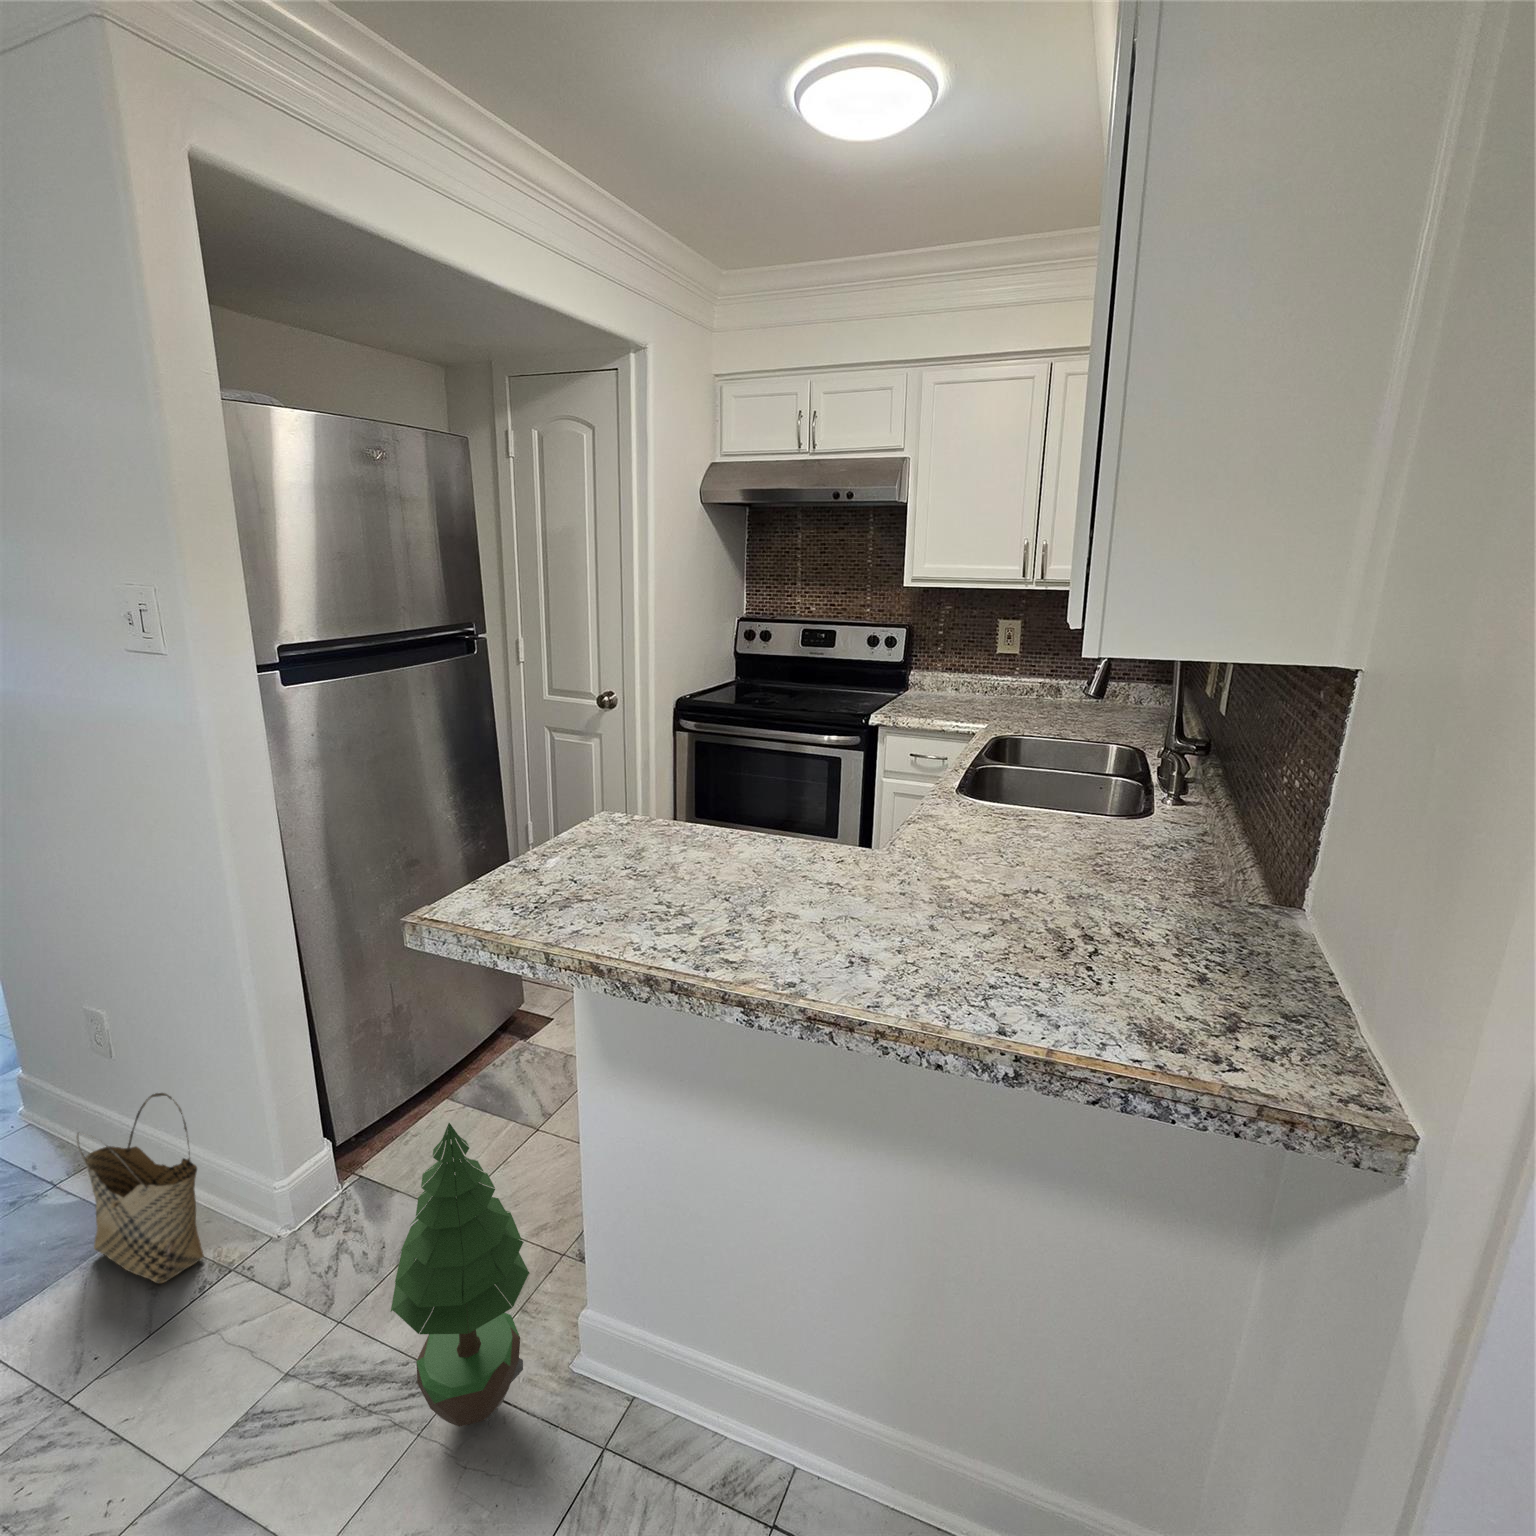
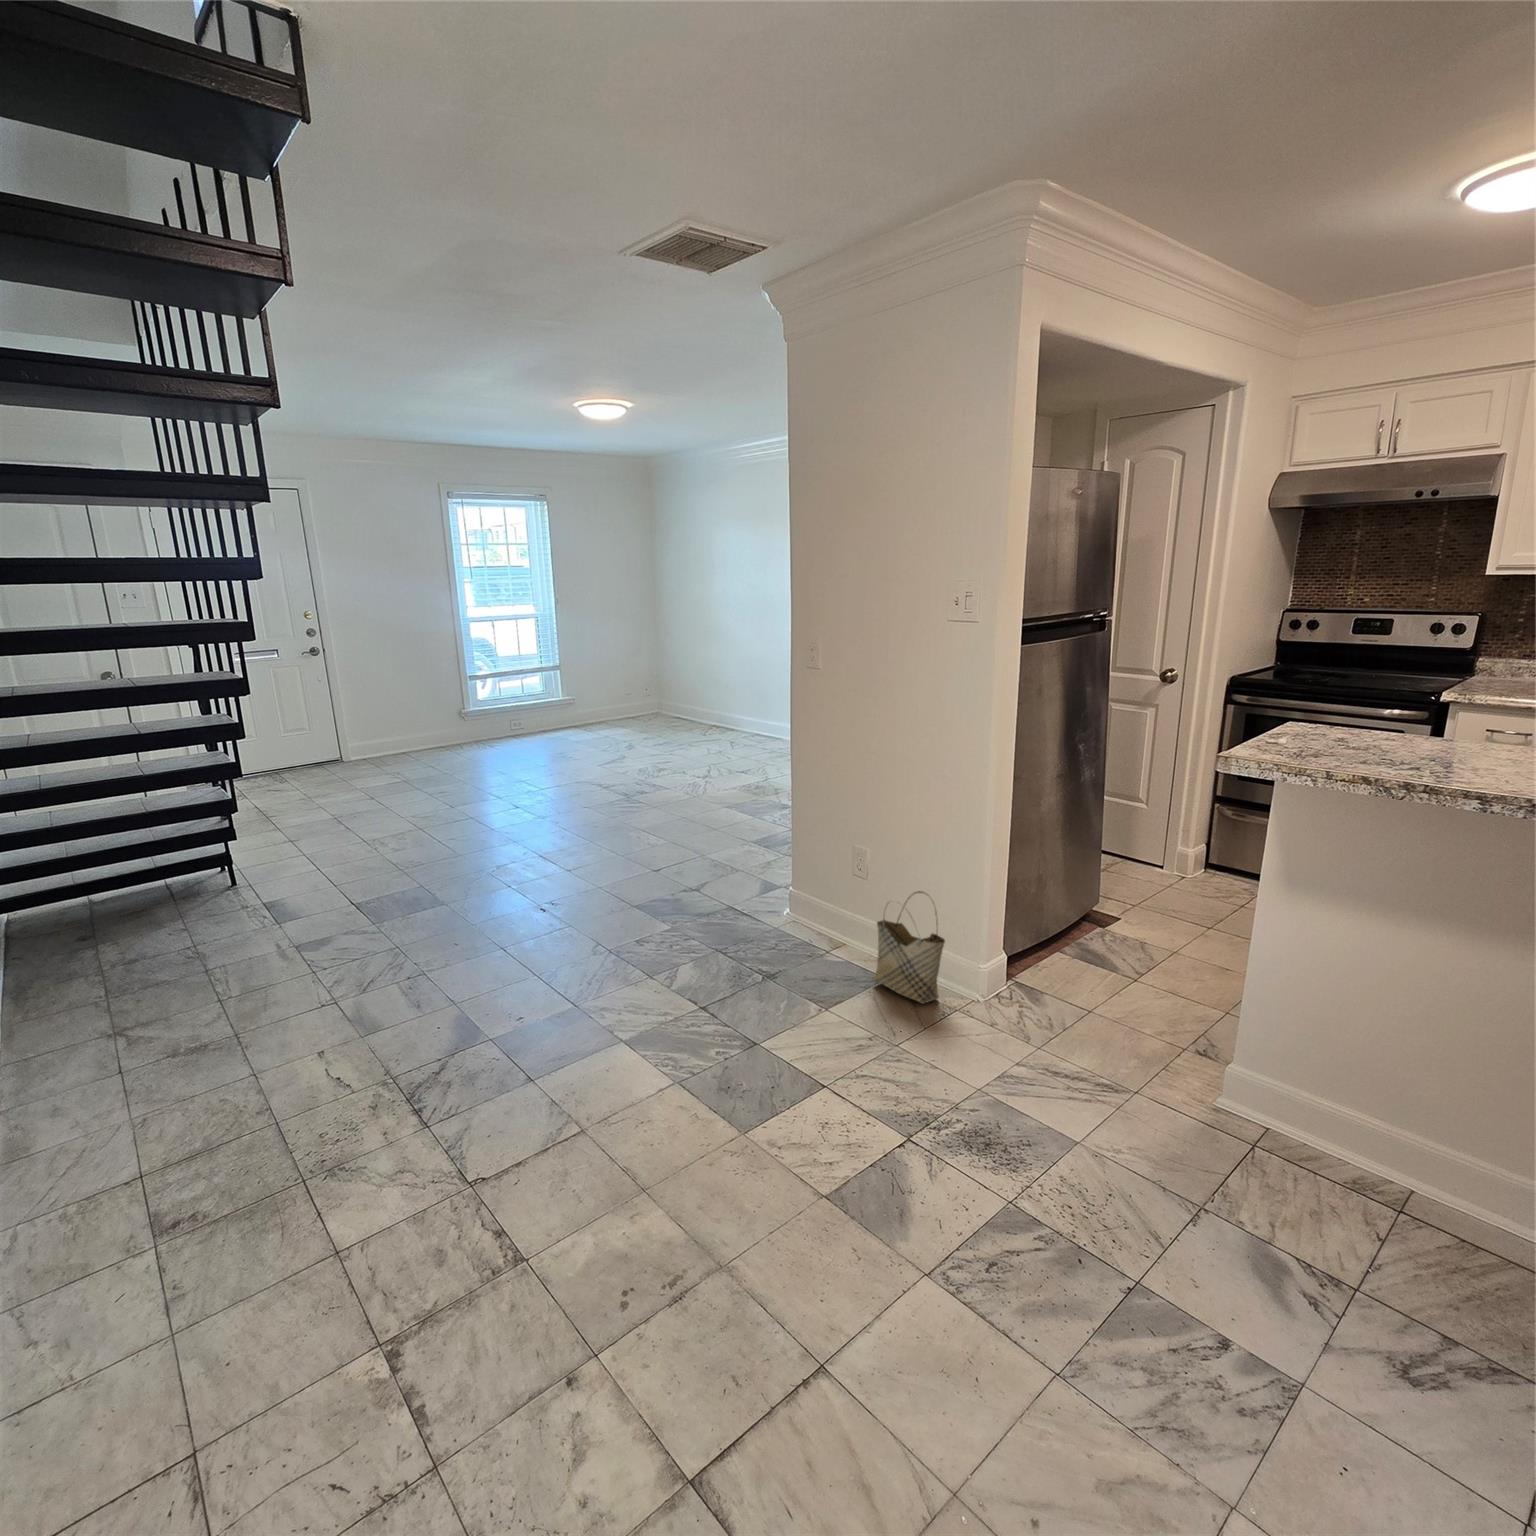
potted tree: present [391,1123,530,1427] -> none [1122,899,1213,1109]

